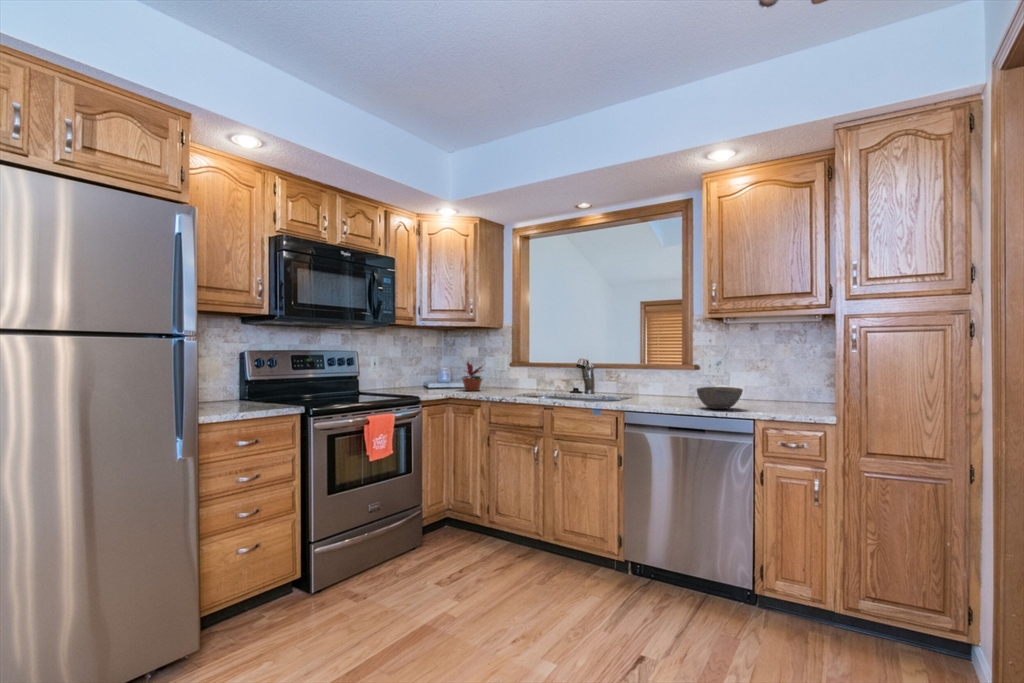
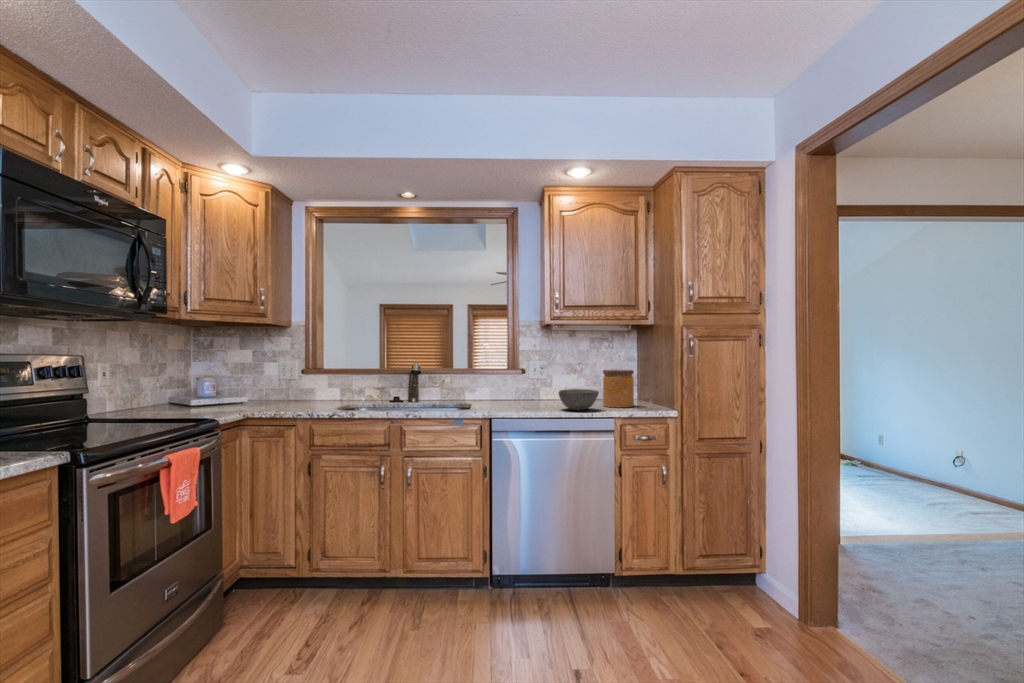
potted plant: present [462,362,482,391] -> none [243,368,291,408]
jar: none [763,367,802,410] -> present [603,369,634,407]

